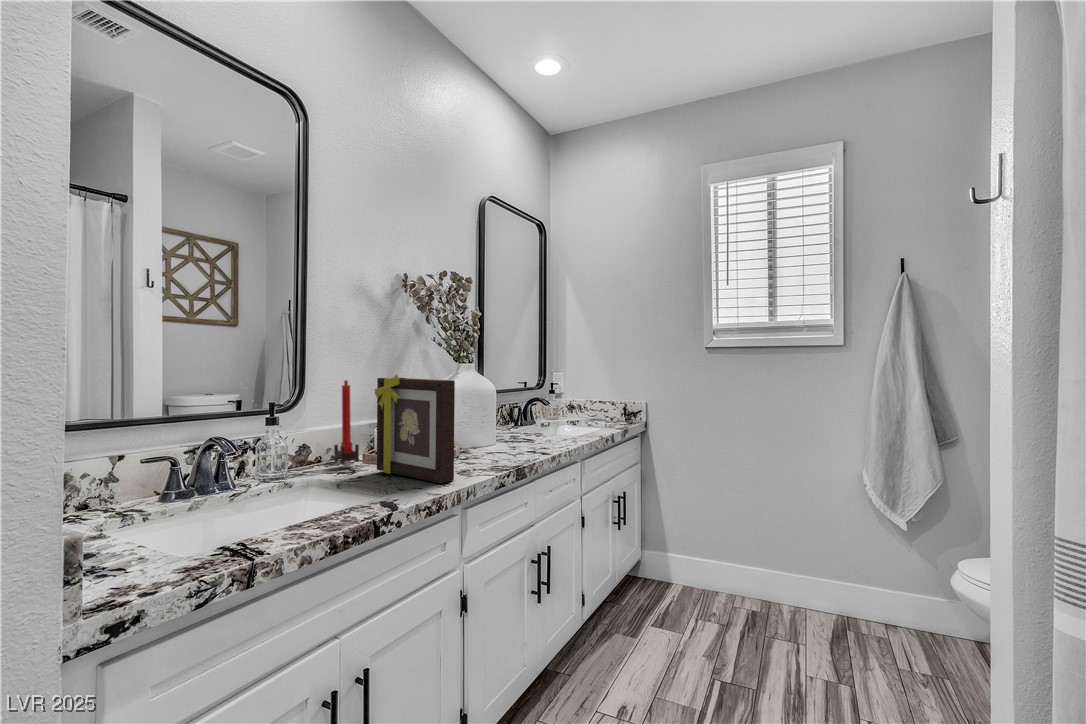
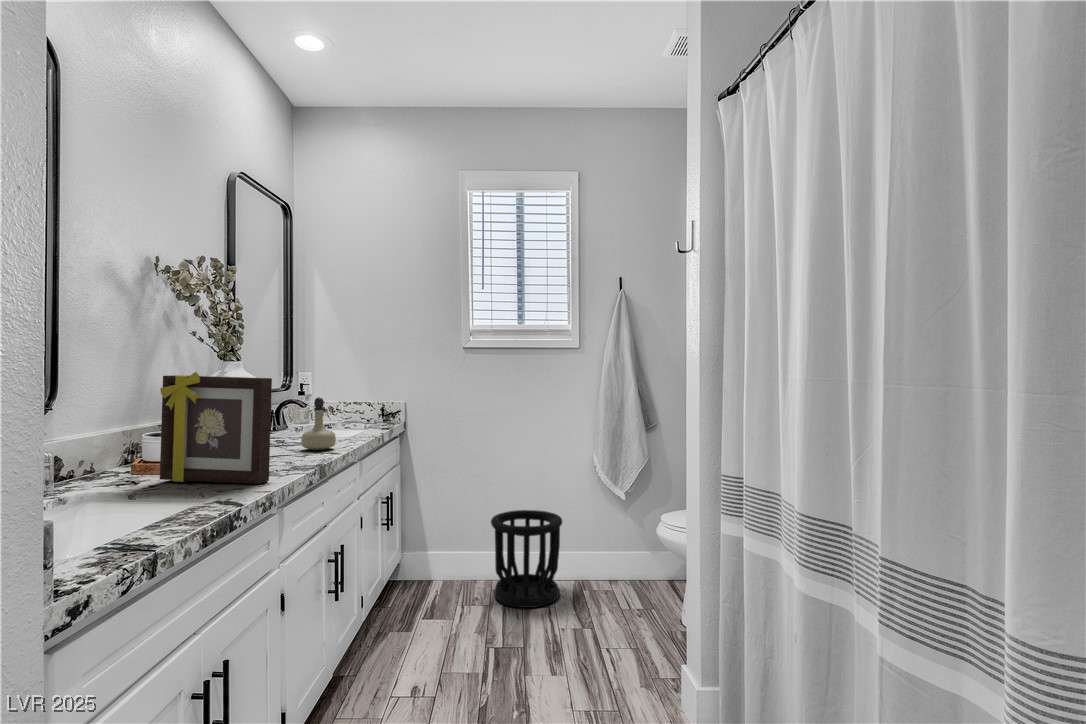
candle: present [334,380,359,467] -> none [88,379,125,482]
perfume bottle: none [522,397,553,448] -> present [301,397,336,450]
wastebasket: none [729,524,818,642] -> present [491,510,562,607]

